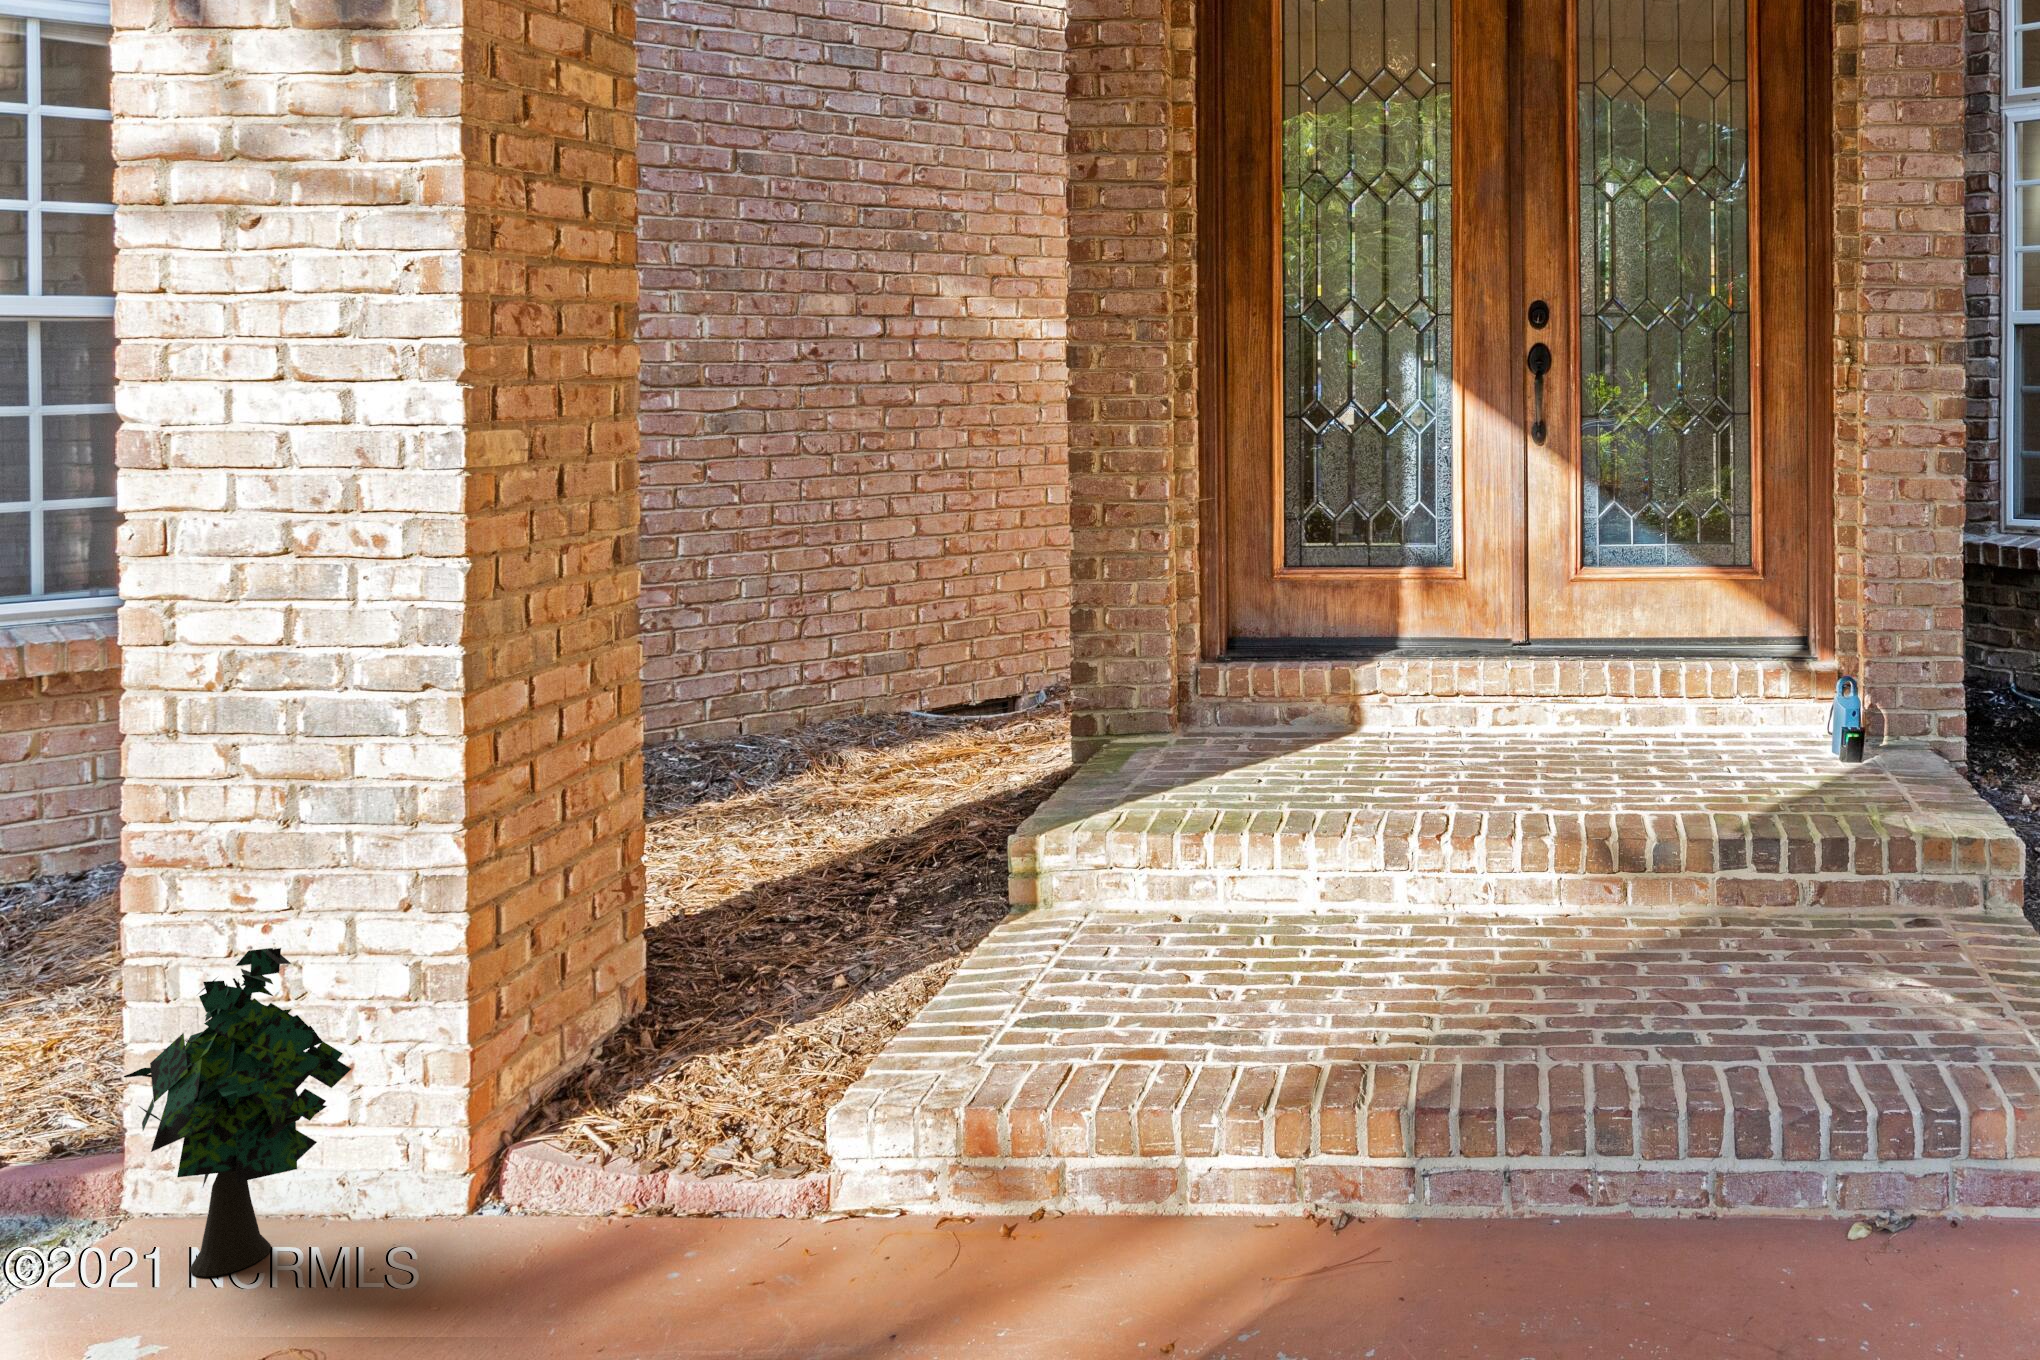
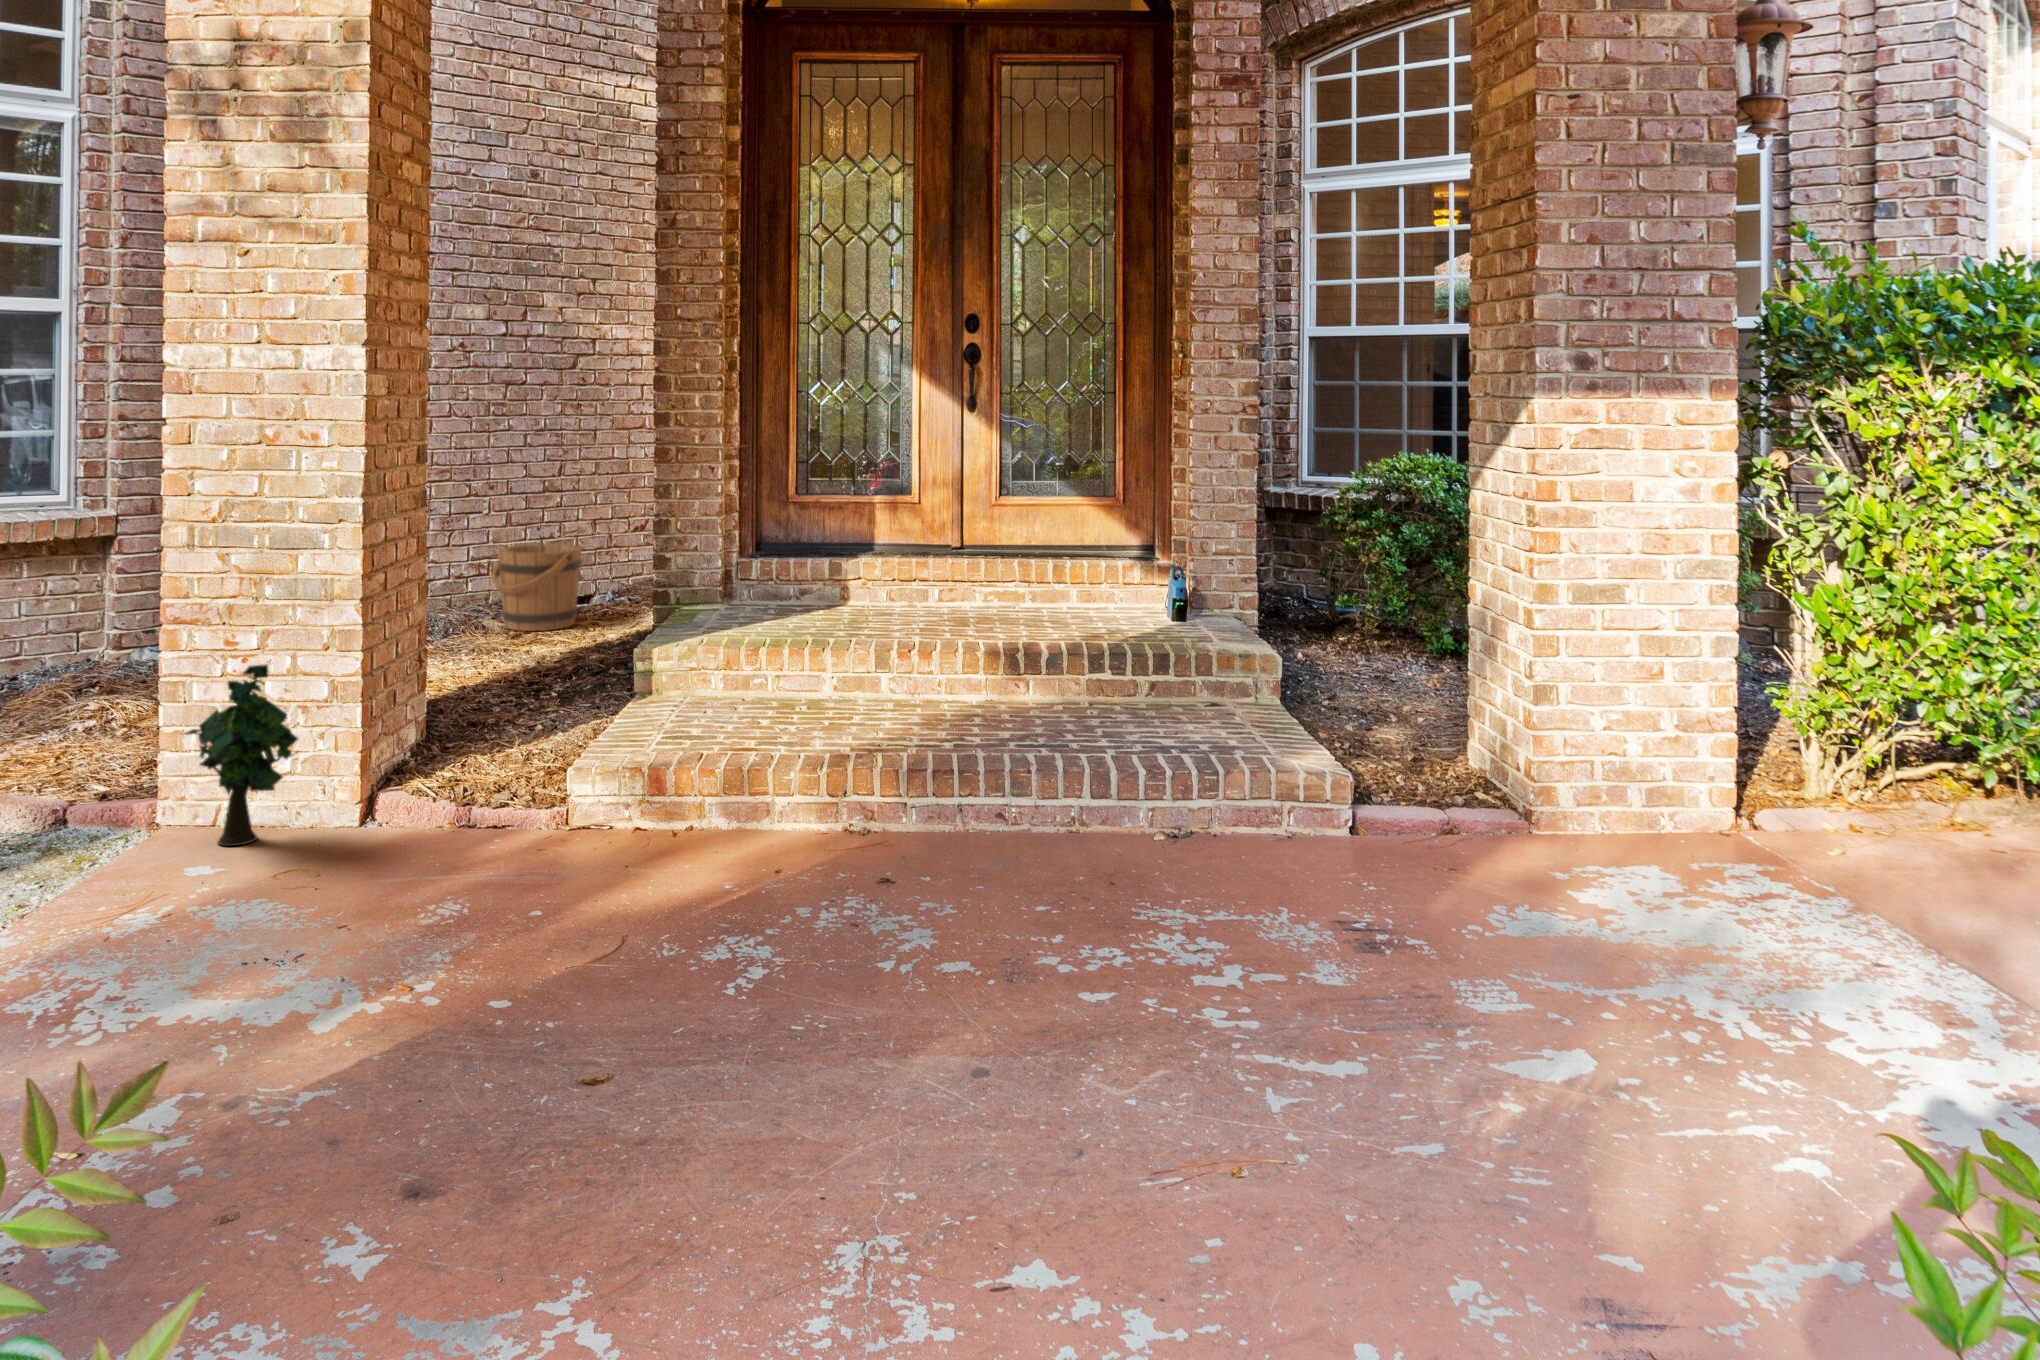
bucket: none [862,627,992,757] -> present [490,544,582,631]

